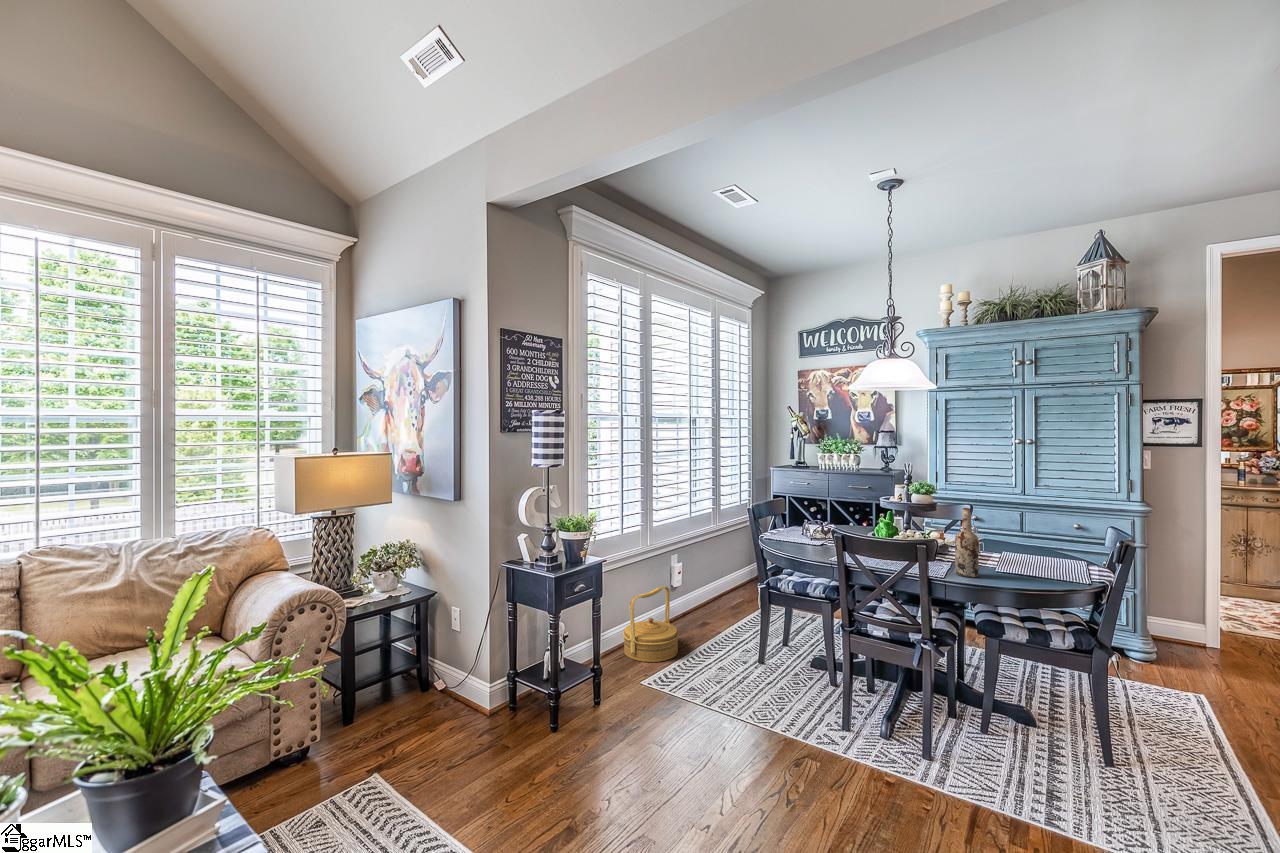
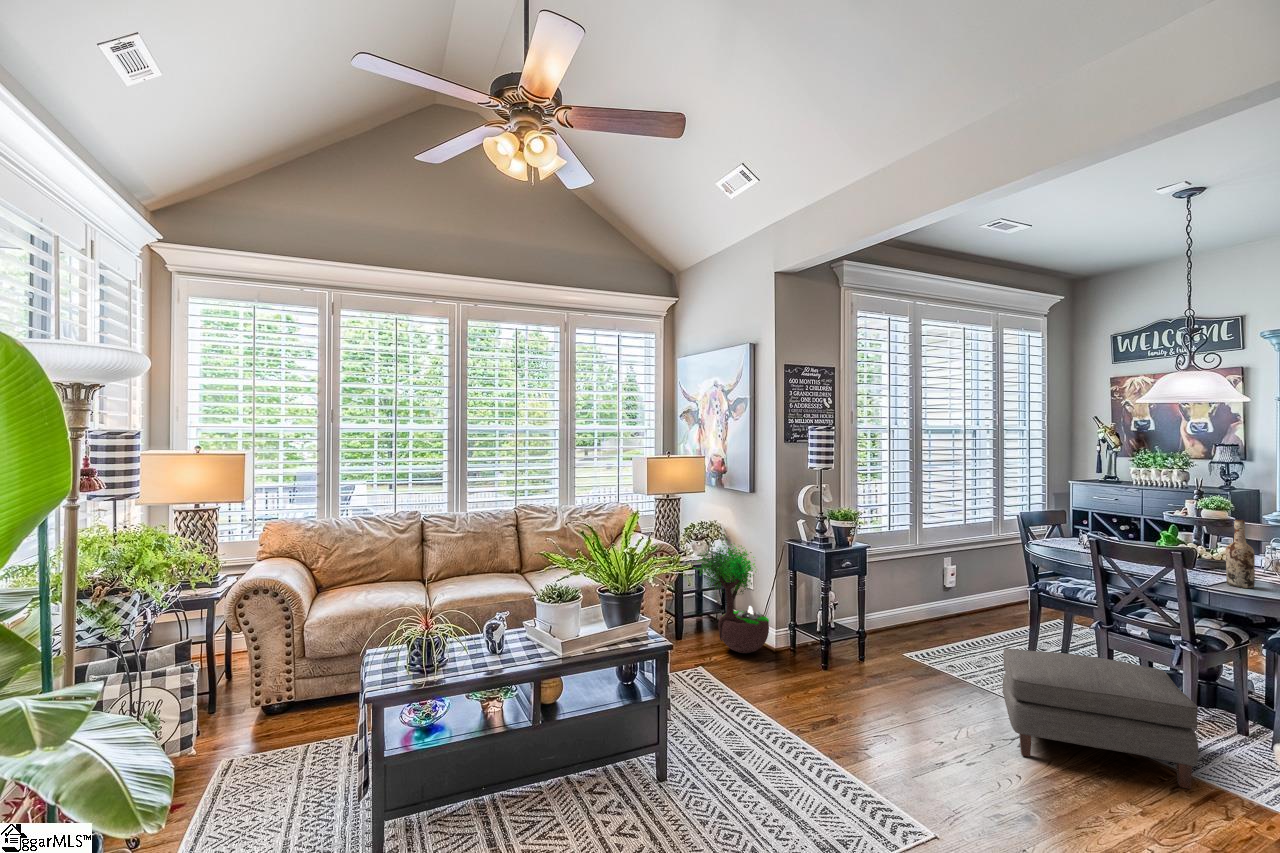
potted tree: none [368,564,483,726] -> present [694,536,769,653]
woven basket: present [623,586,679,662] -> none [892,582,946,645]
ottoman: none [760,670,961,815] -> present [1003,649,1198,789]

